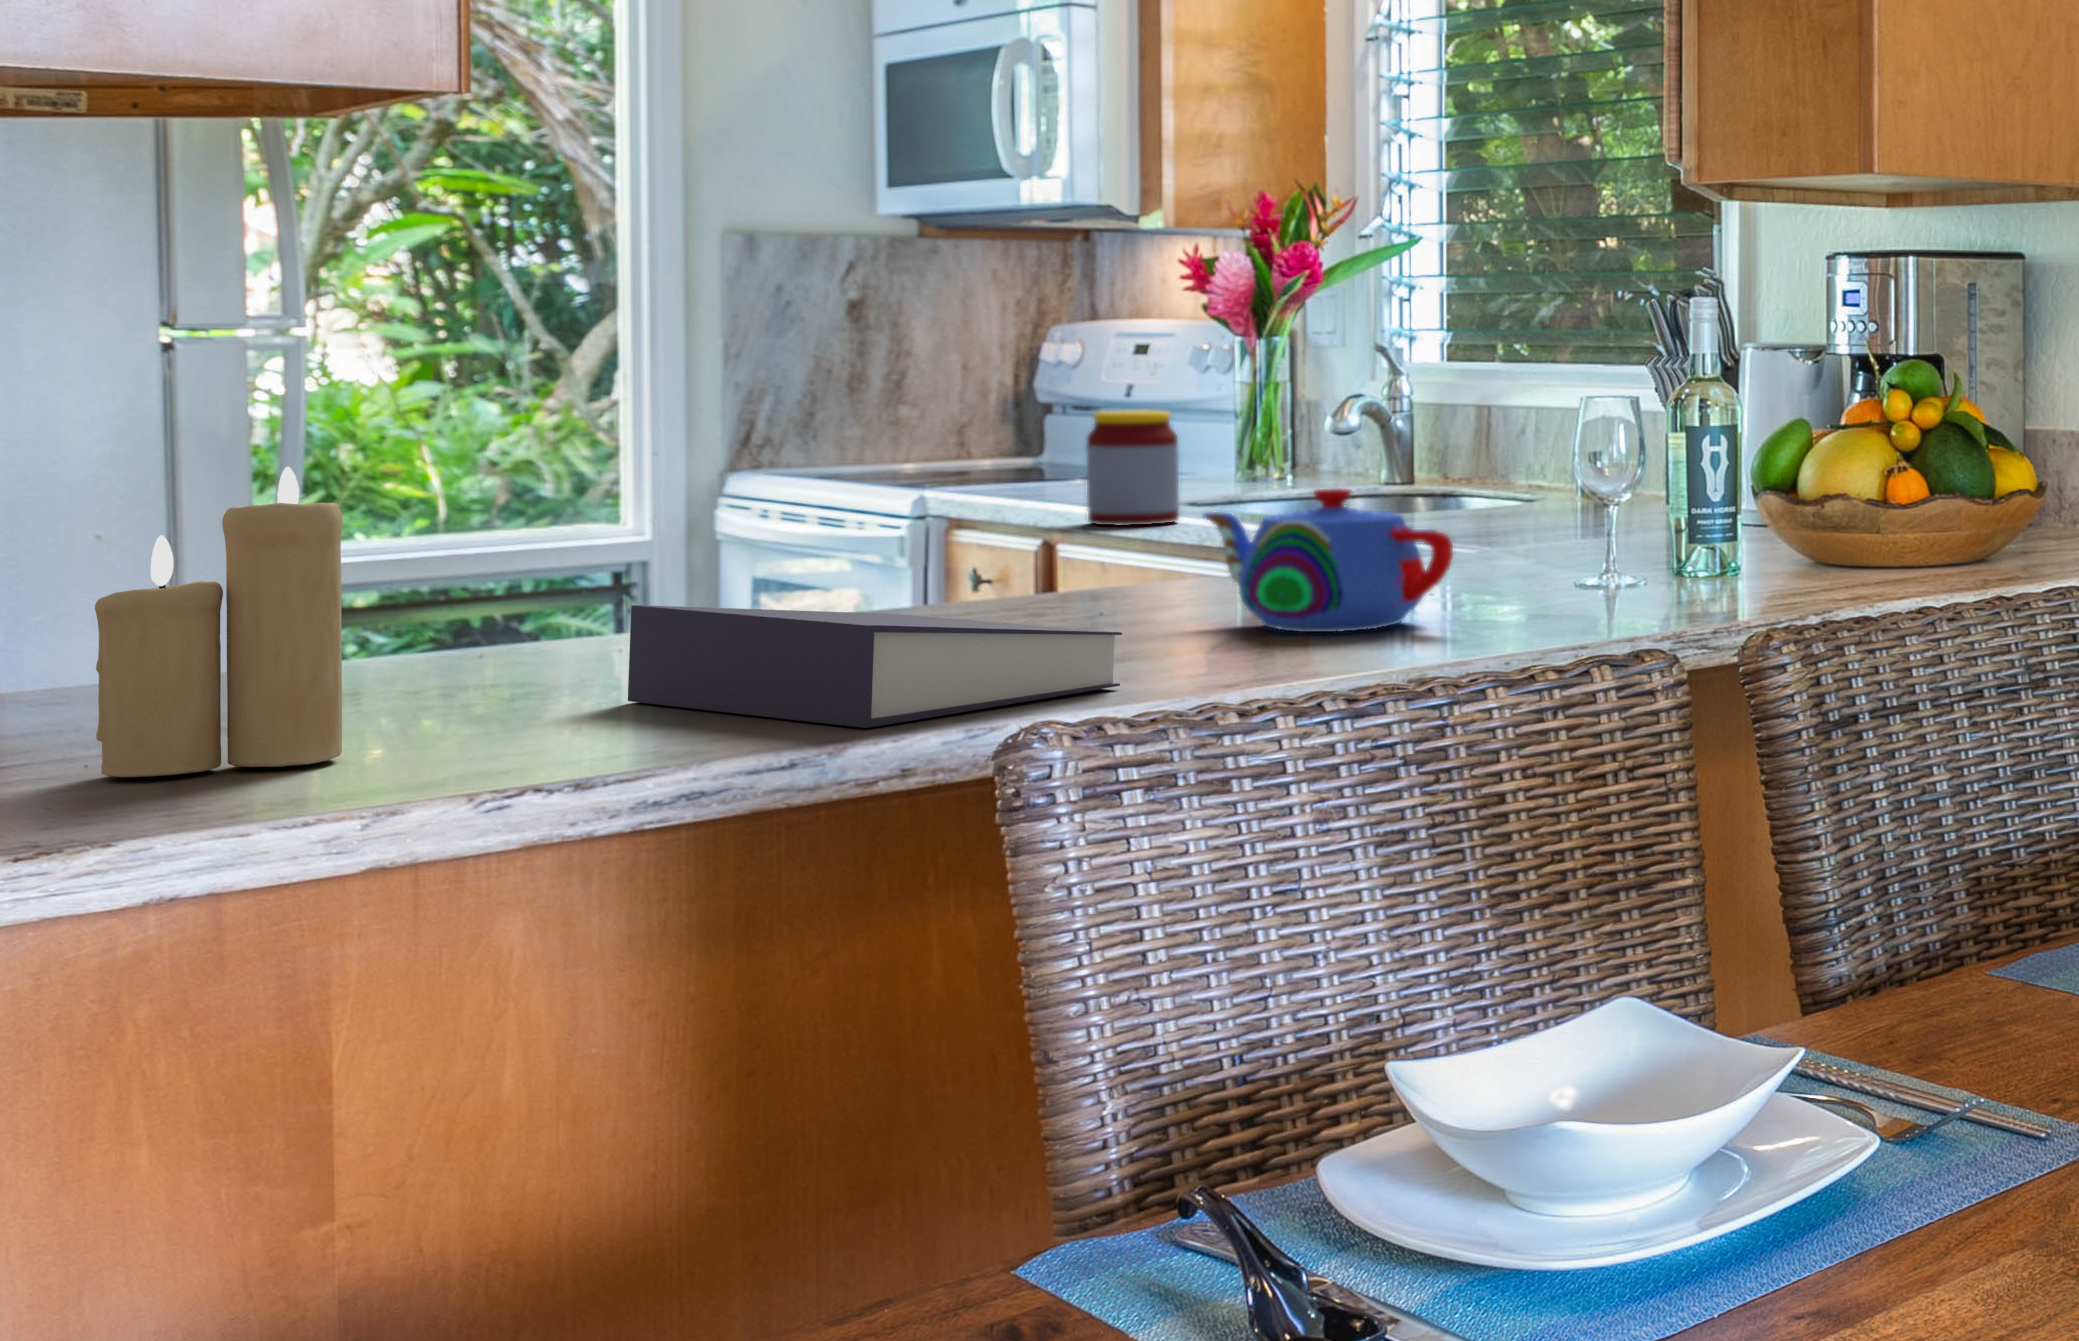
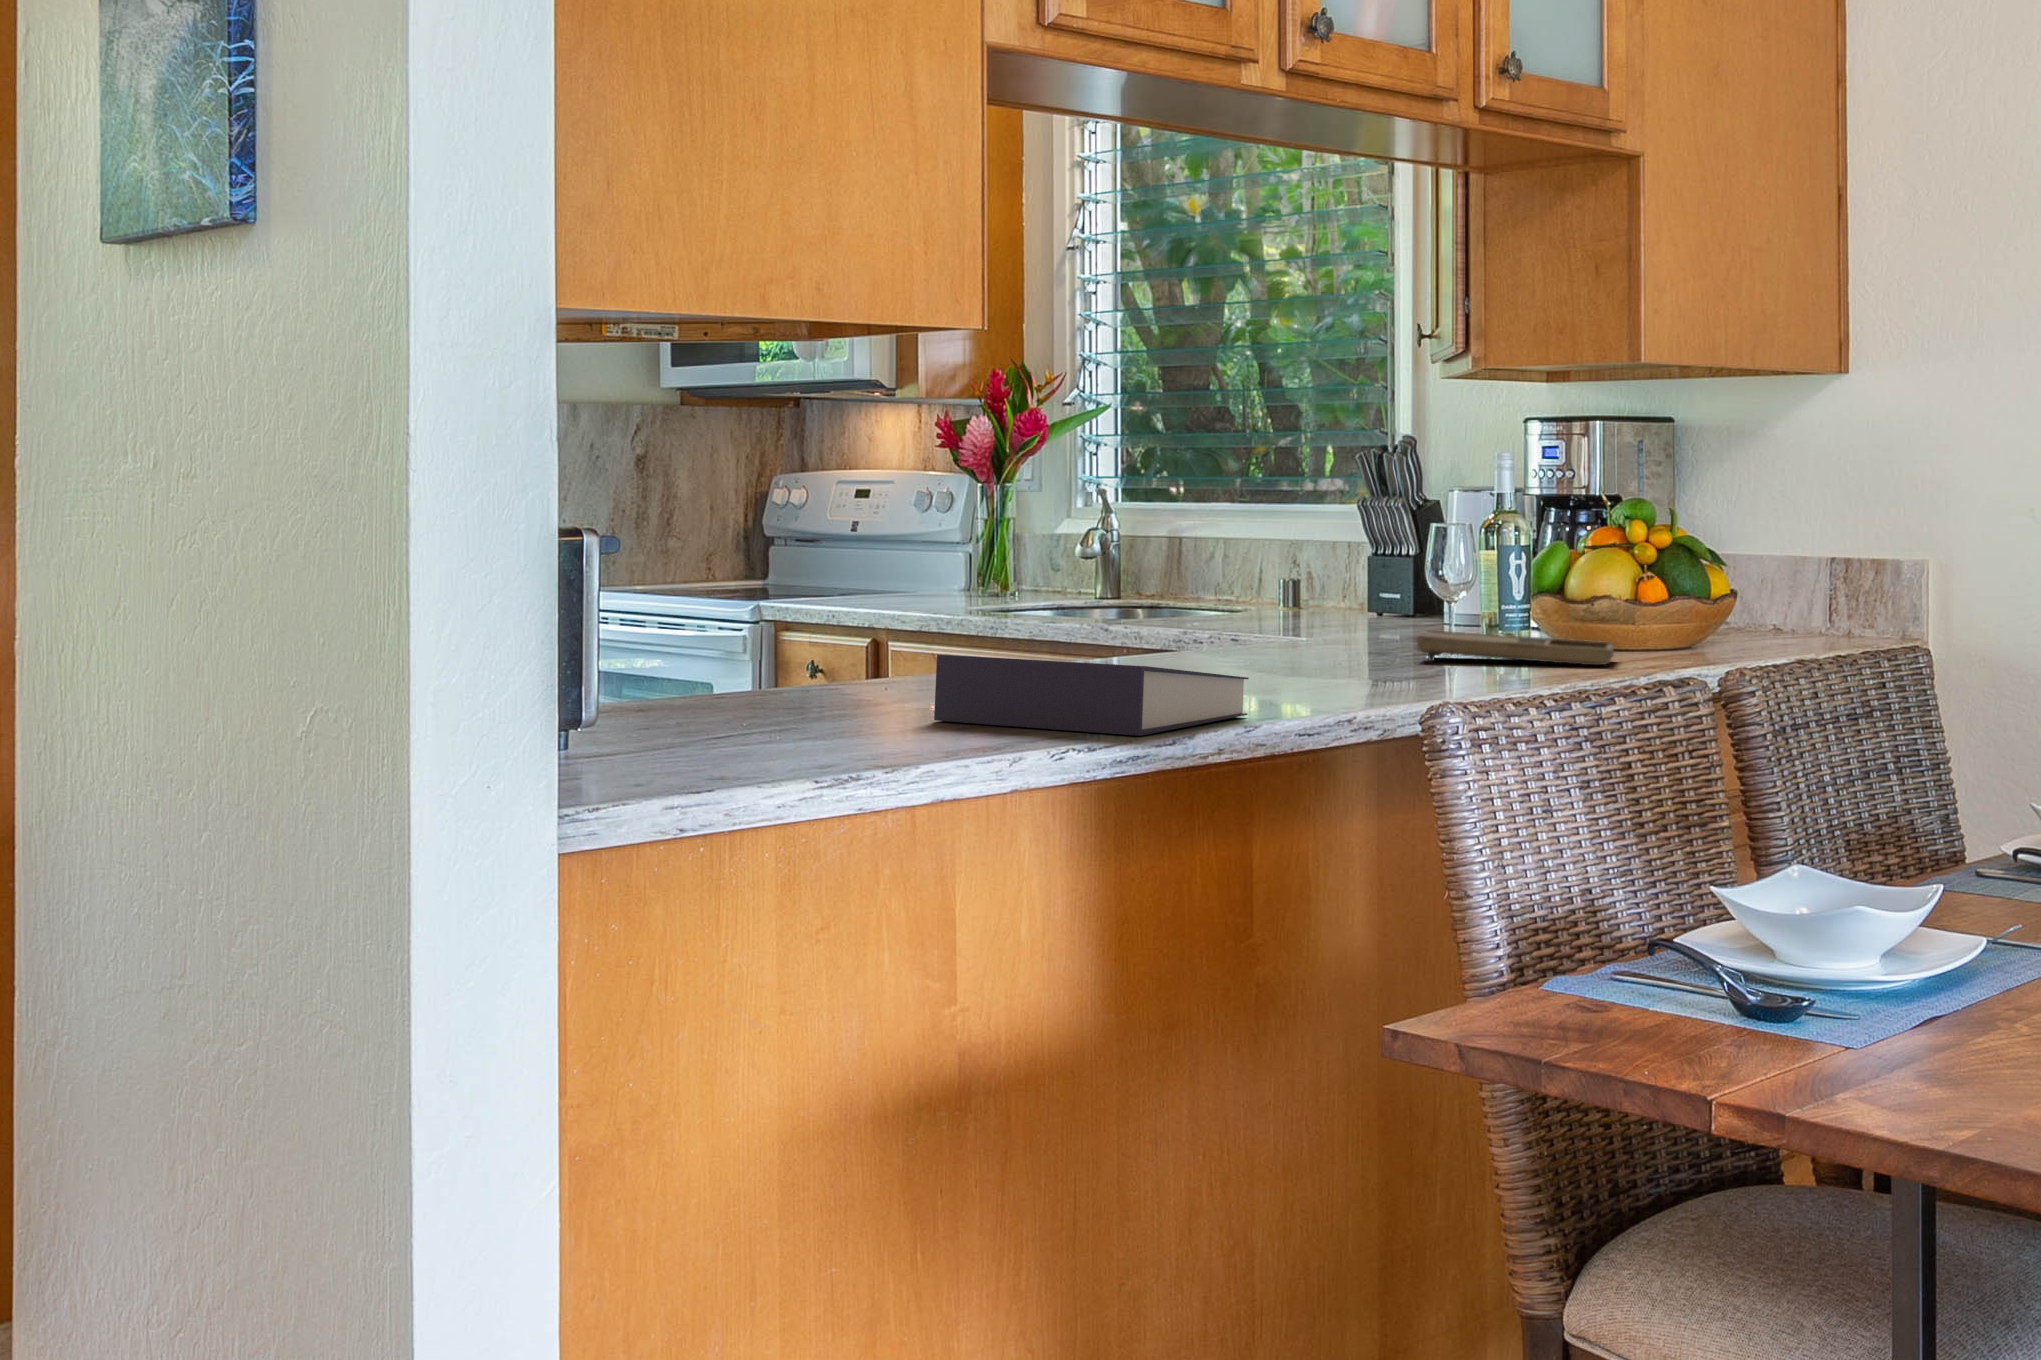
jar: present [1086,410,1179,525] -> none [928,533,995,620]
candle: present [95,467,343,777] -> none [721,554,852,755]
teapot: present [1203,488,1453,632] -> none [1194,584,1389,687]
tray: none [1586,543,1862,591] -> present [1417,630,1614,665]

